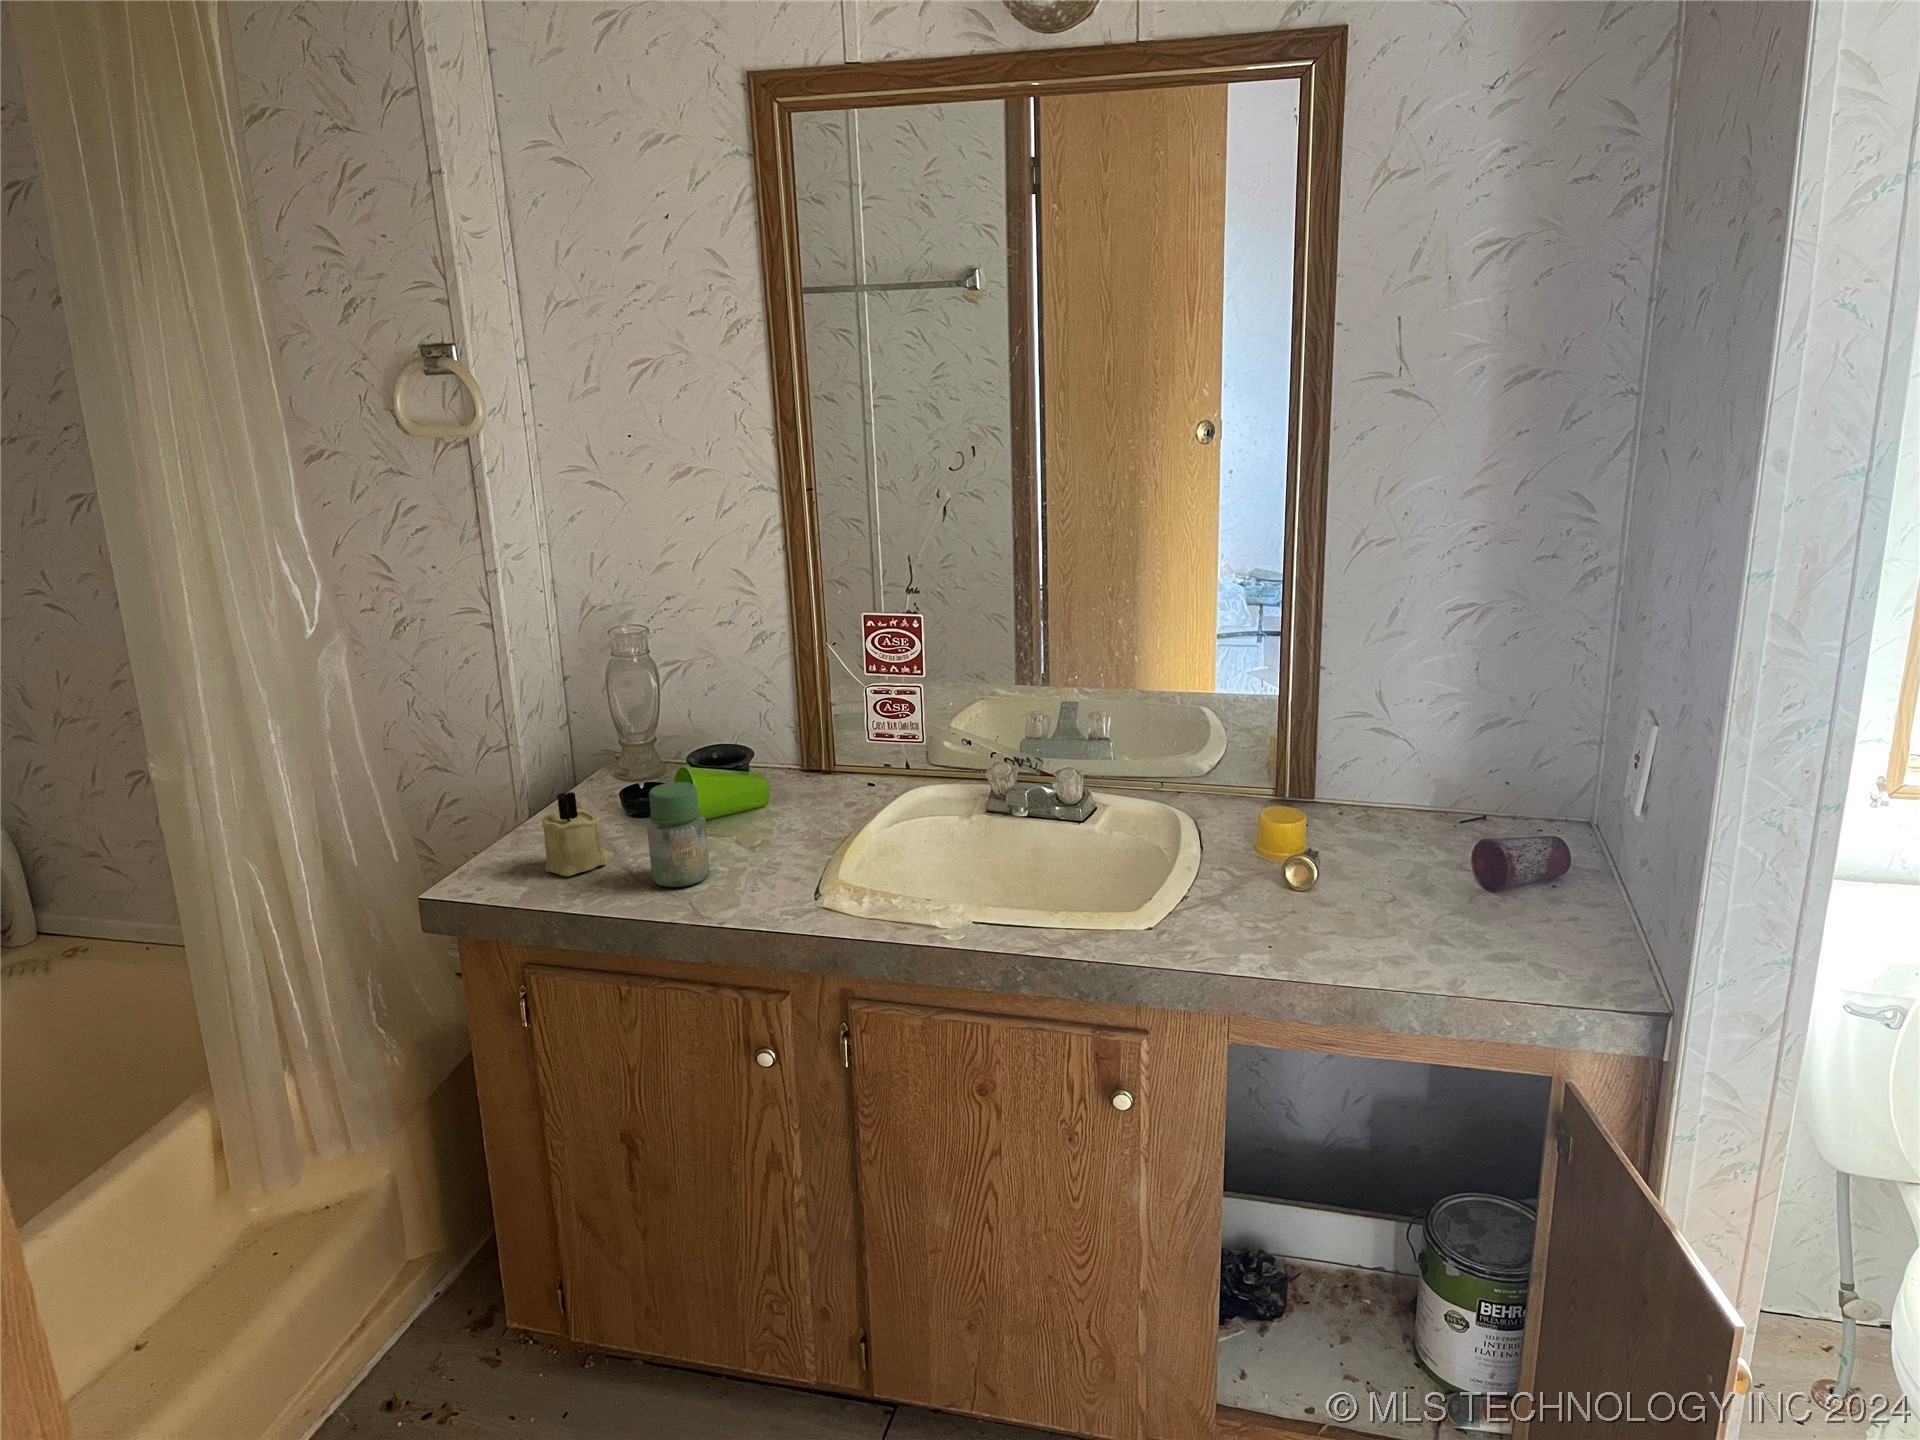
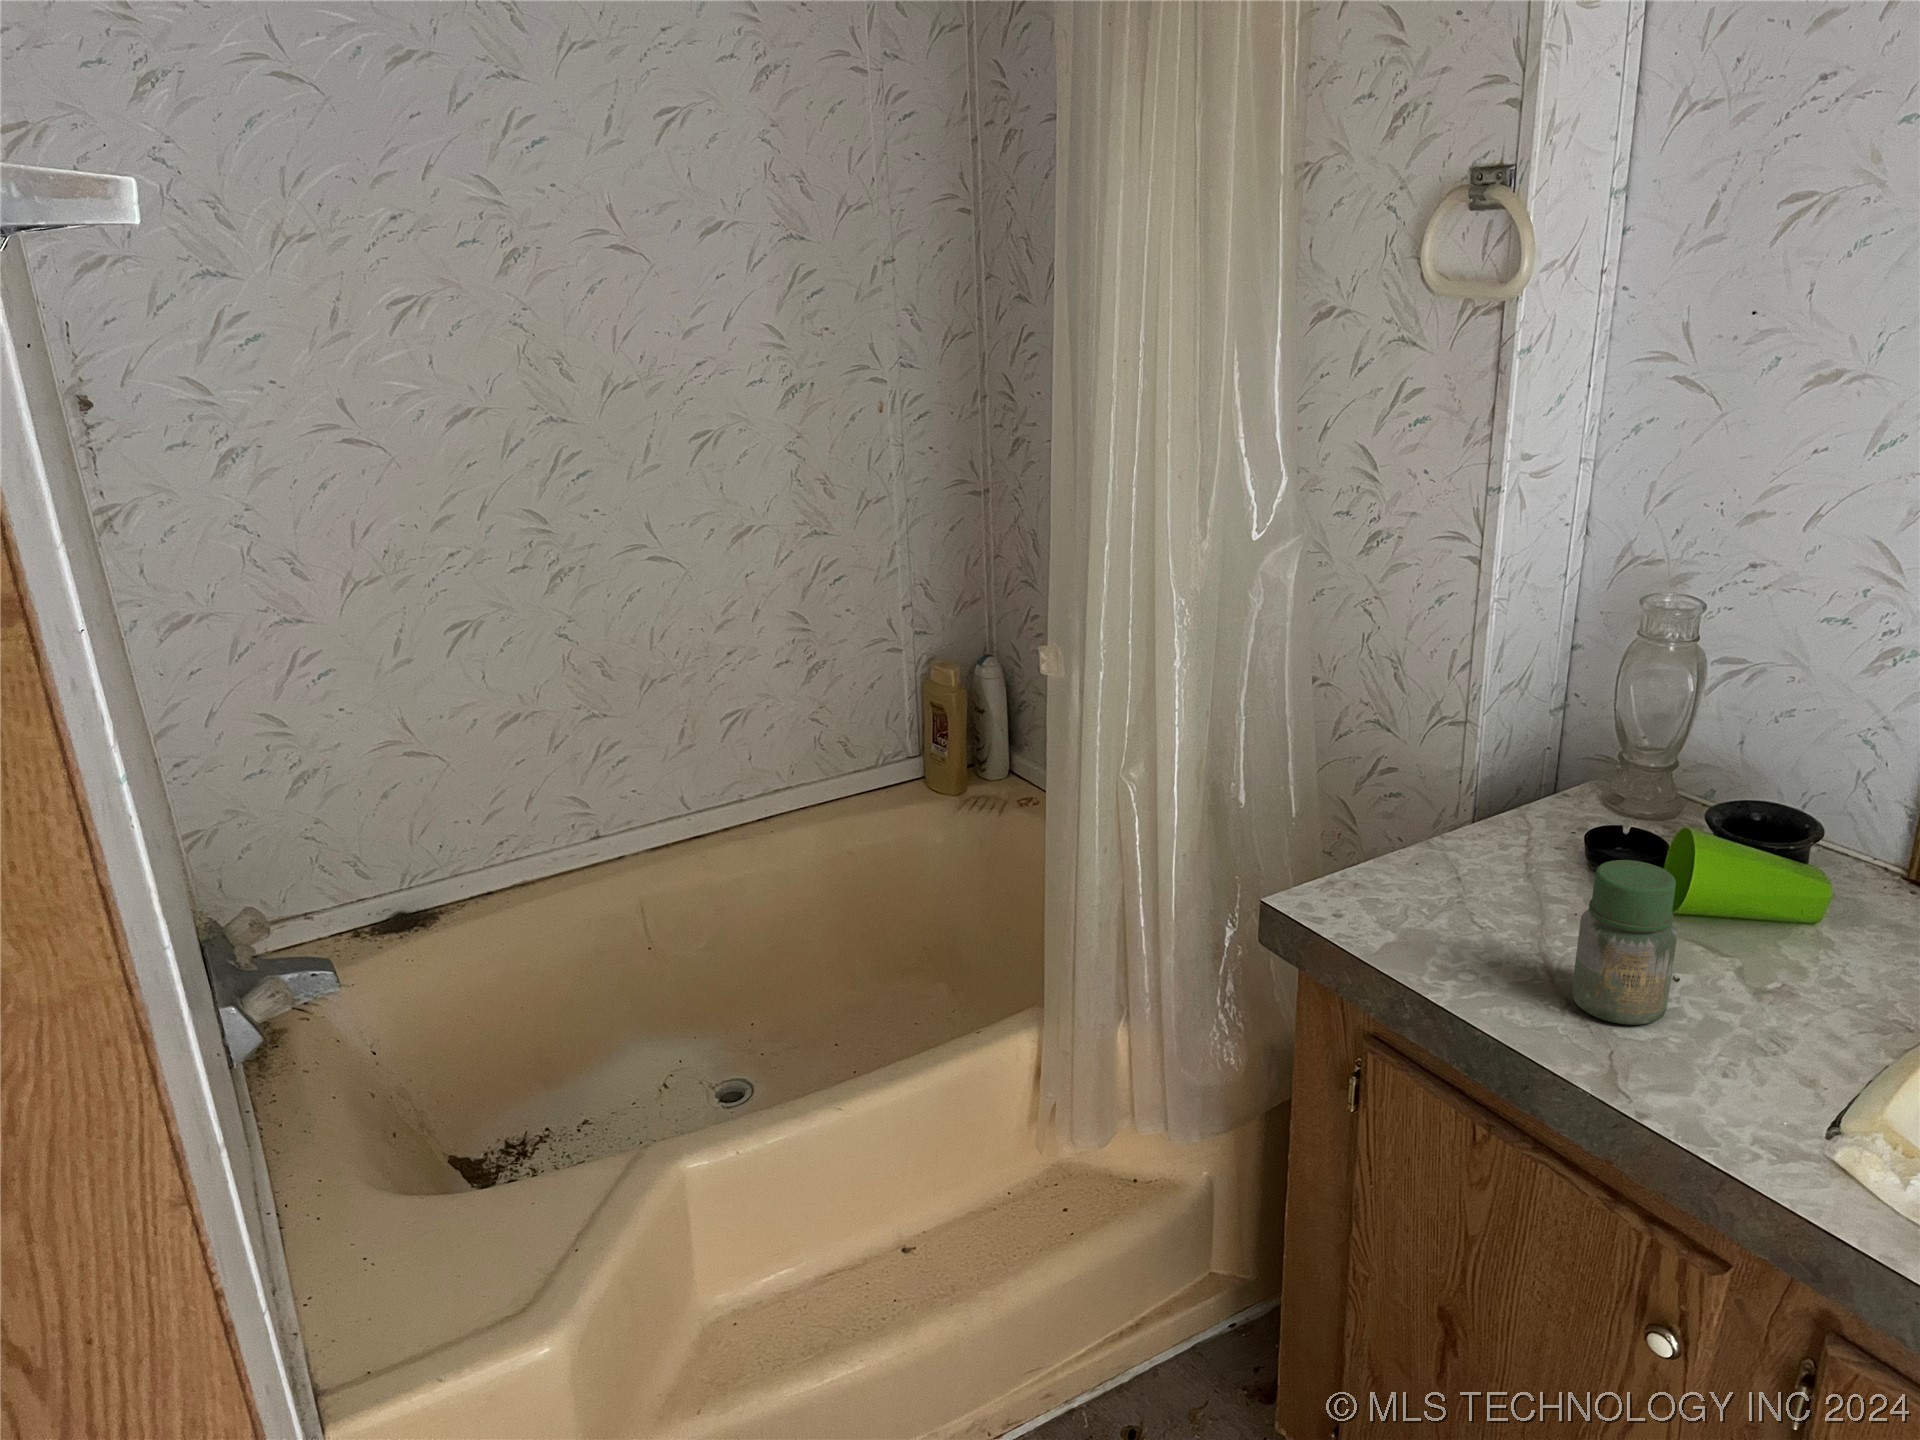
candle: present [542,792,609,876] -> none [1435,822,1528,940]

